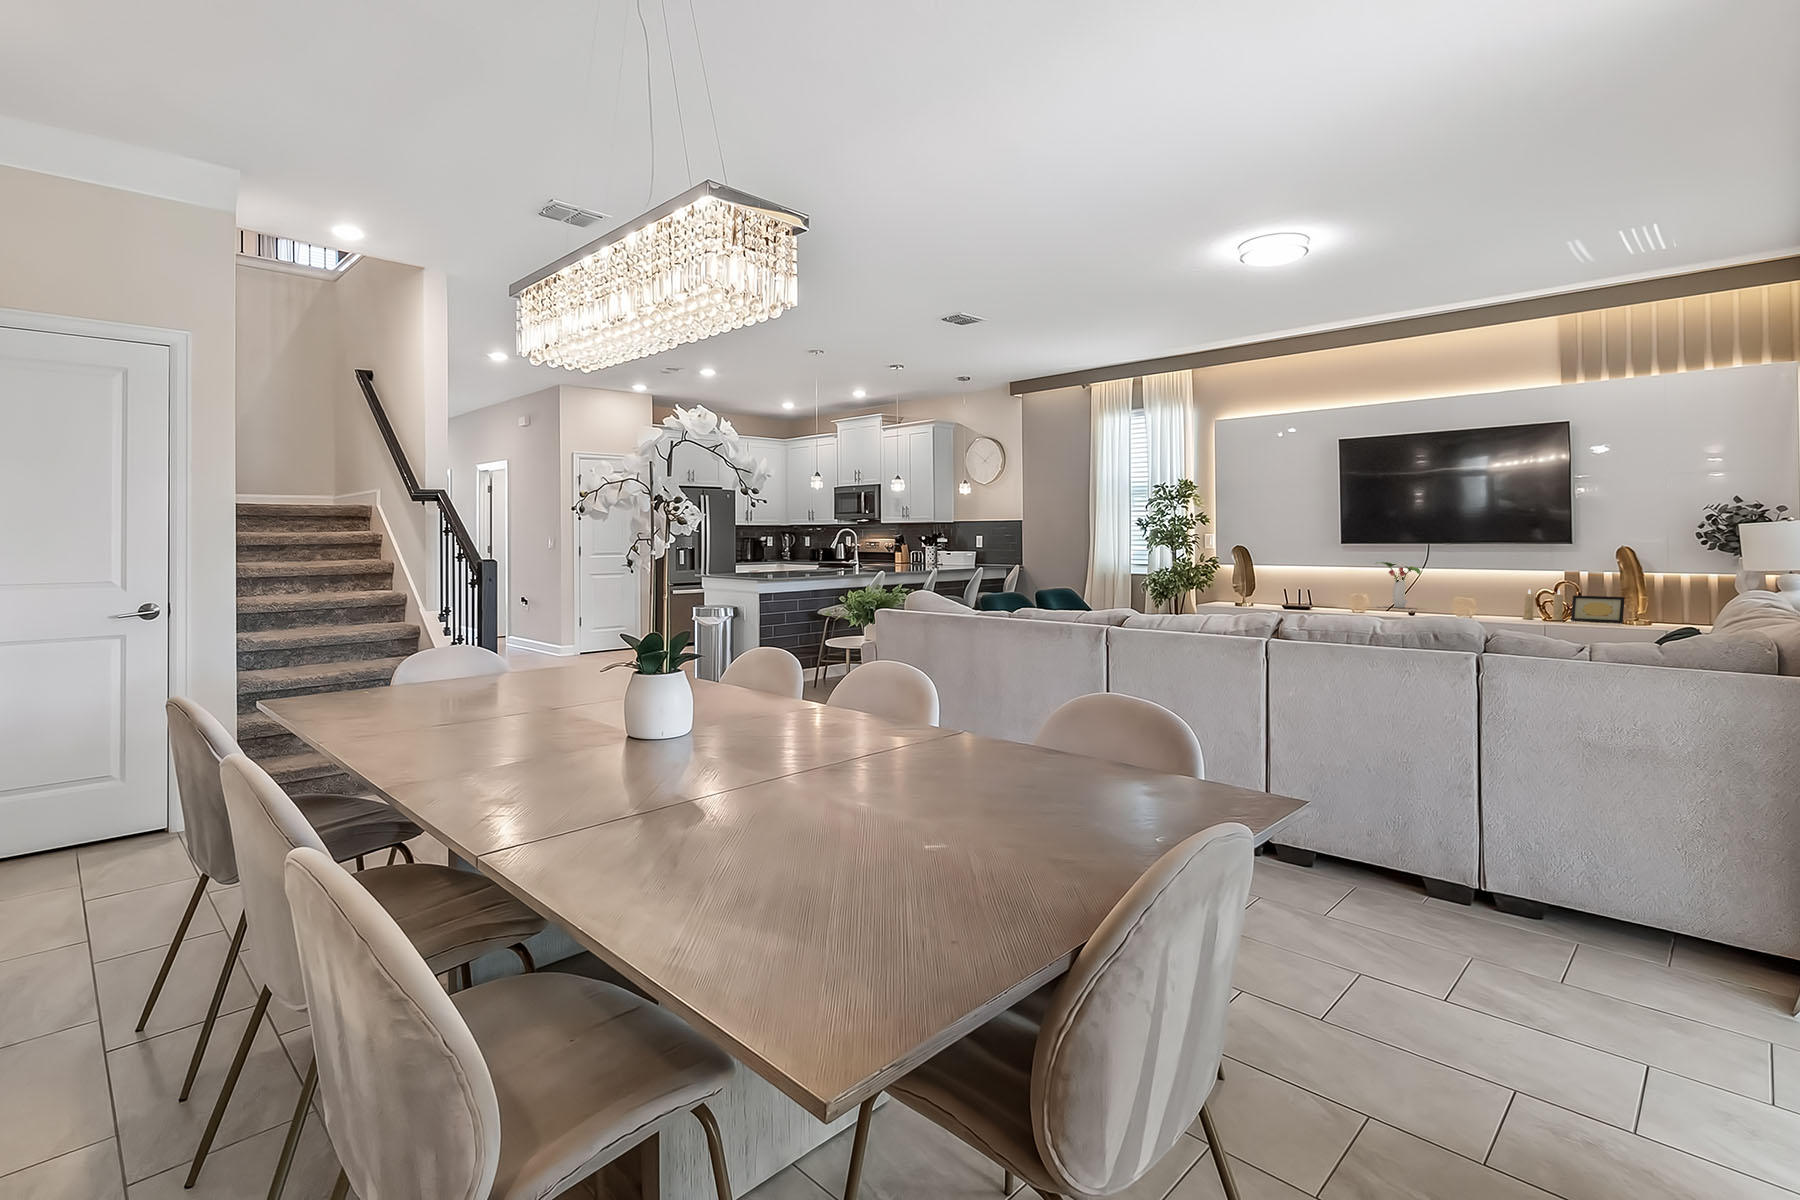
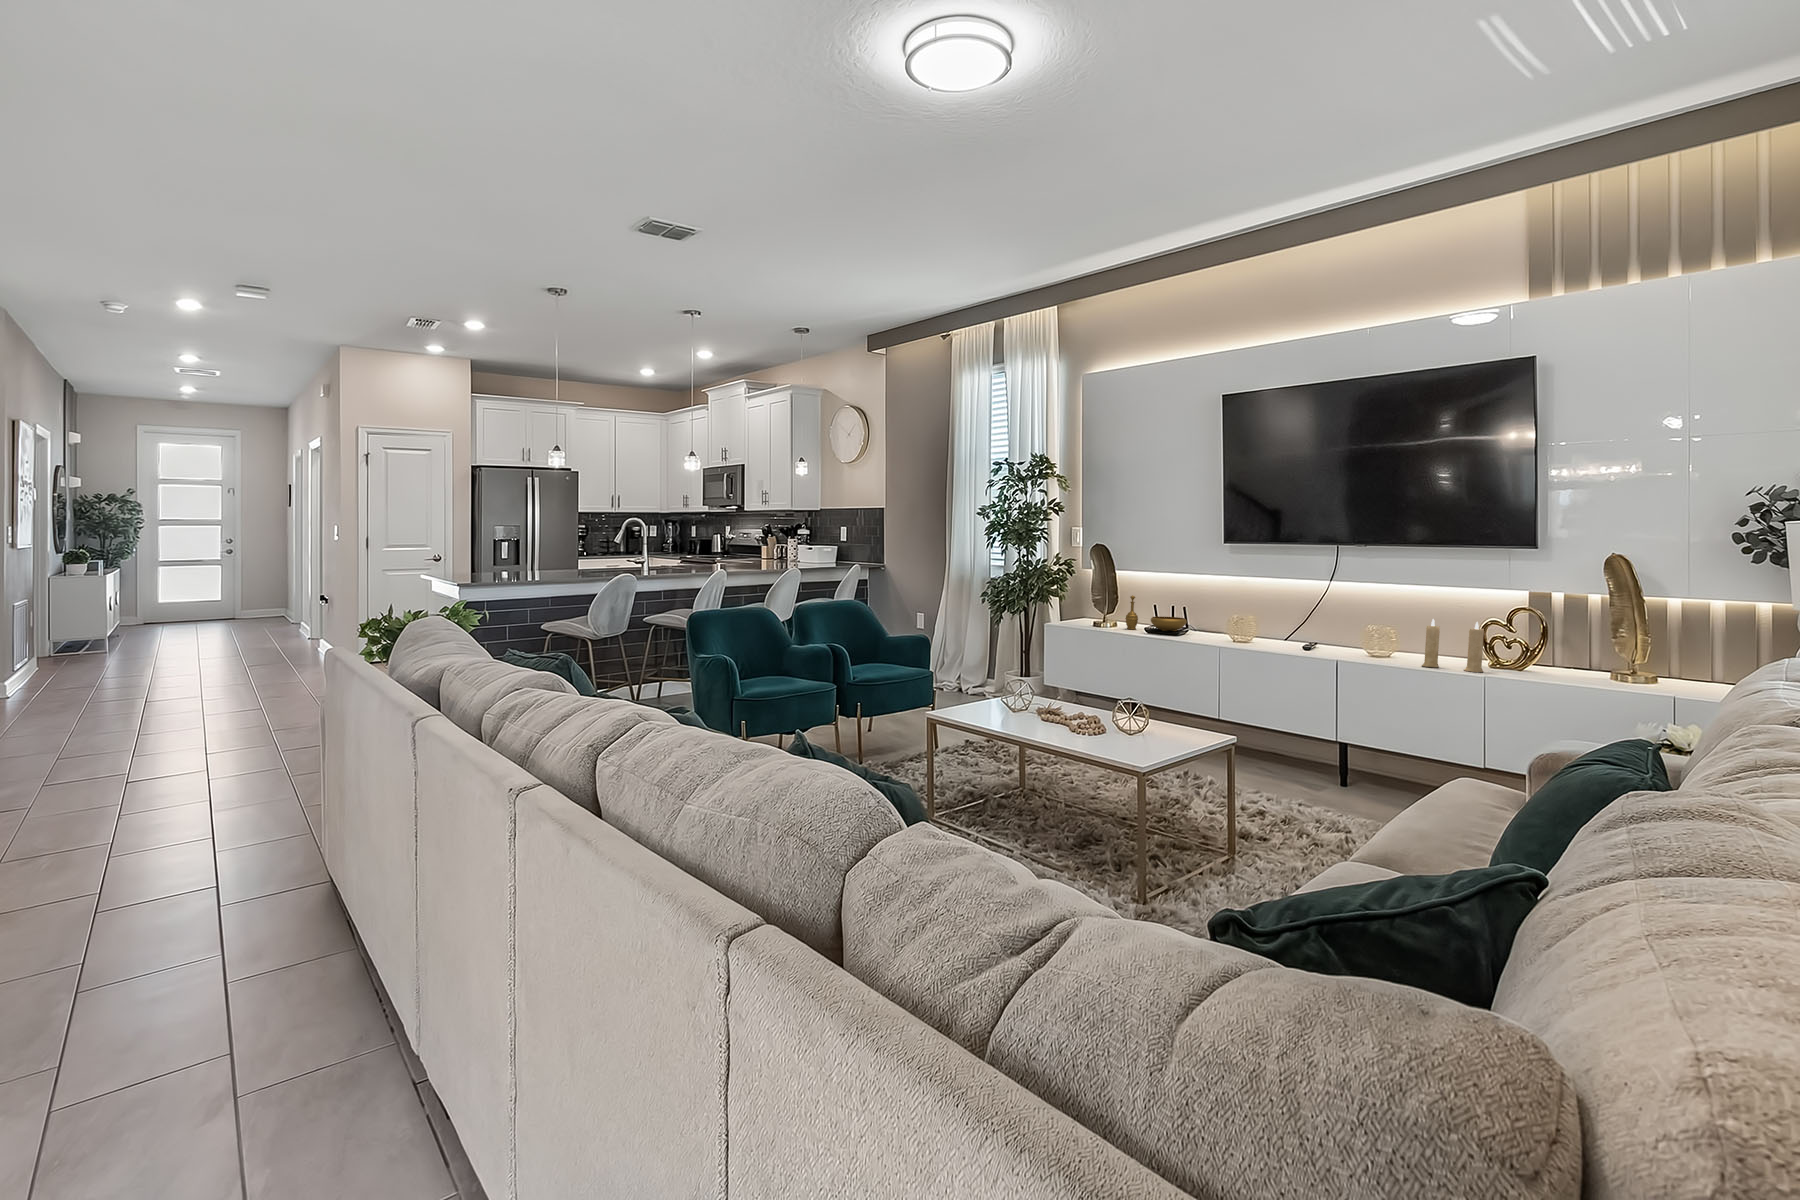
flower arrangement: present [1376,562,1420,608] -> none [1265,568,1323,637]
decorative bowl: none [1275,582,1319,607] -> present [1125,595,1187,631]
picture frame: present [1571,595,1625,623] -> none [1489,632,1577,683]

